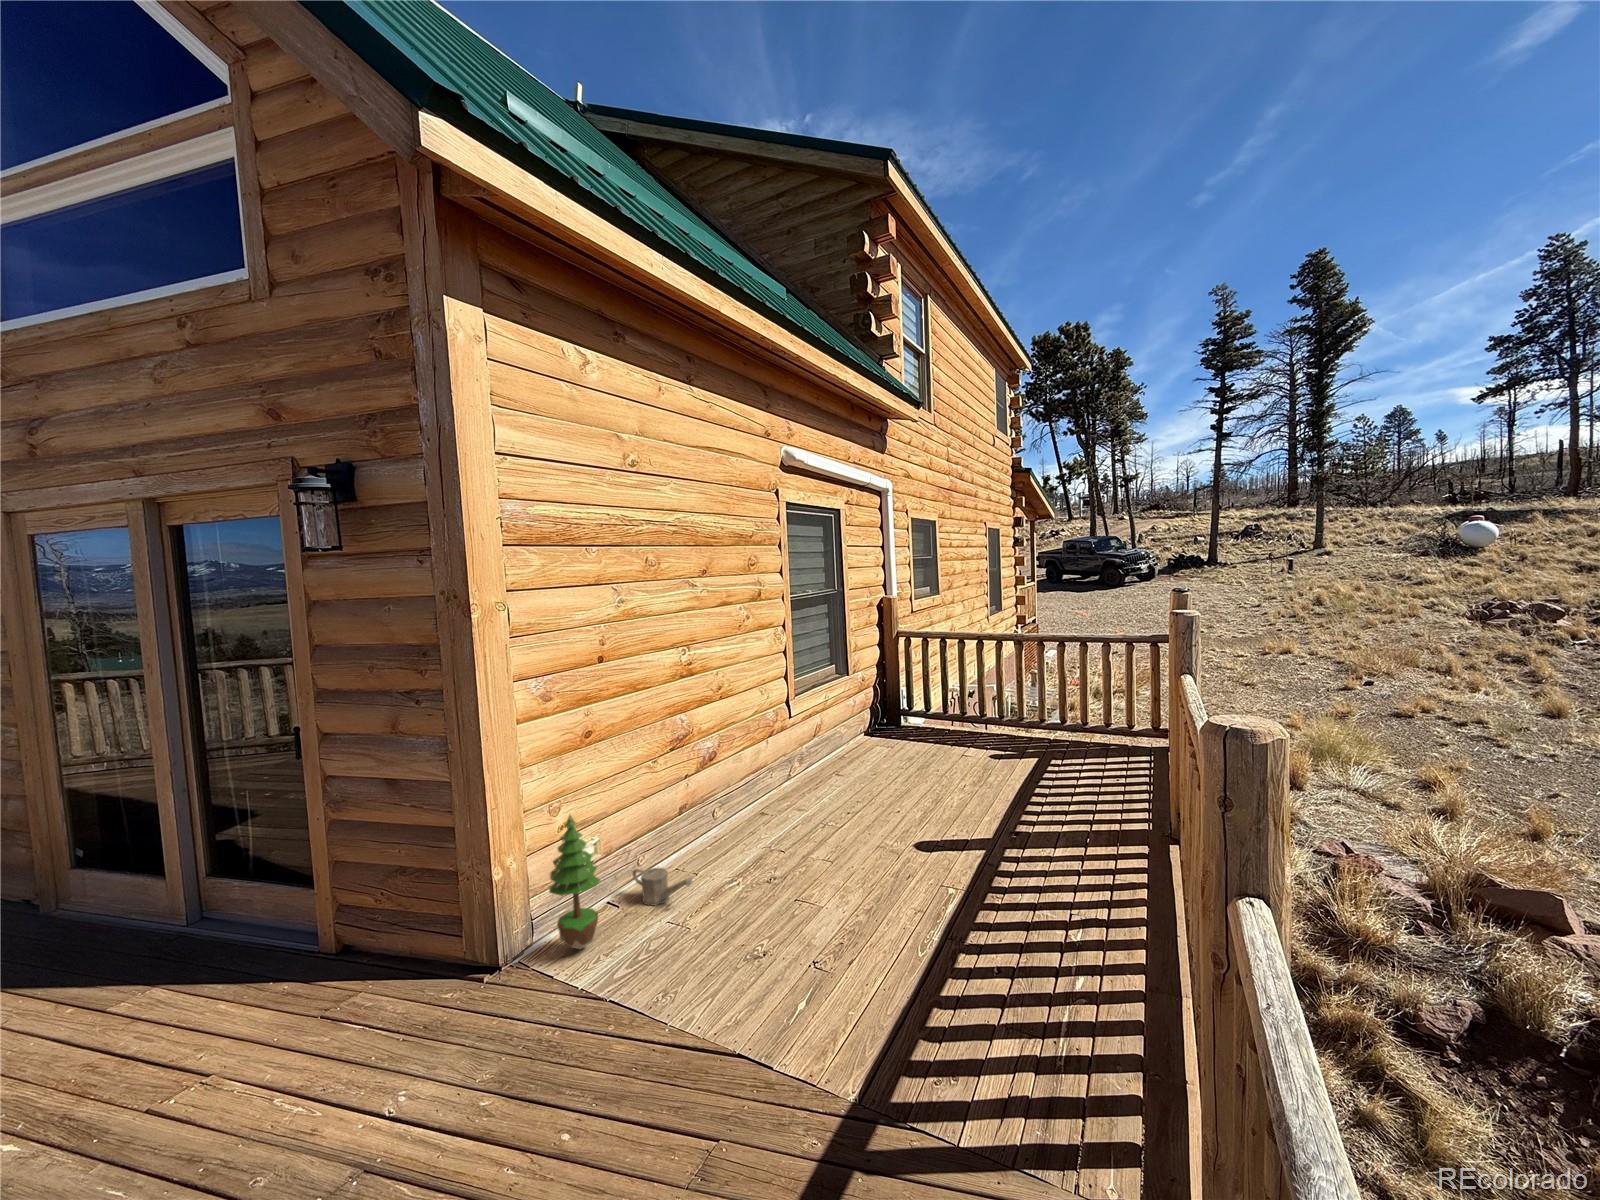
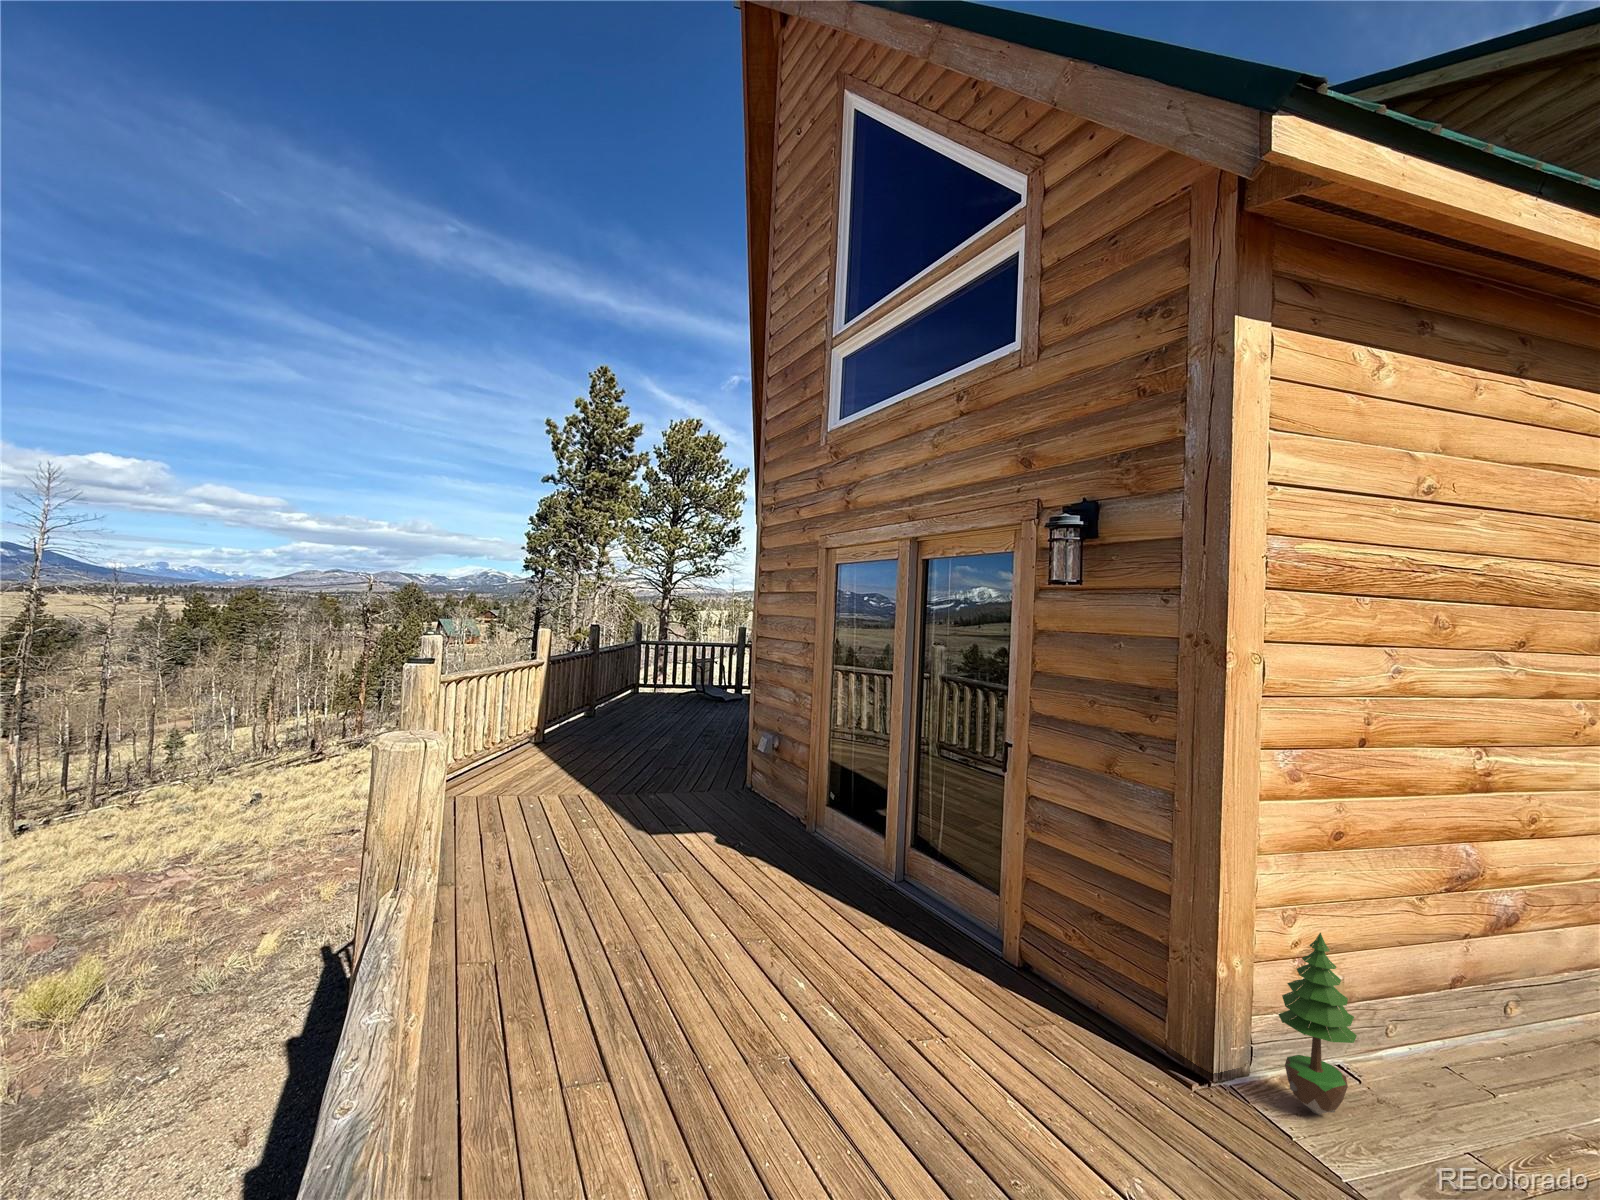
watering can: present [633,868,692,905] -> none [1380,1036,1501,1107]

